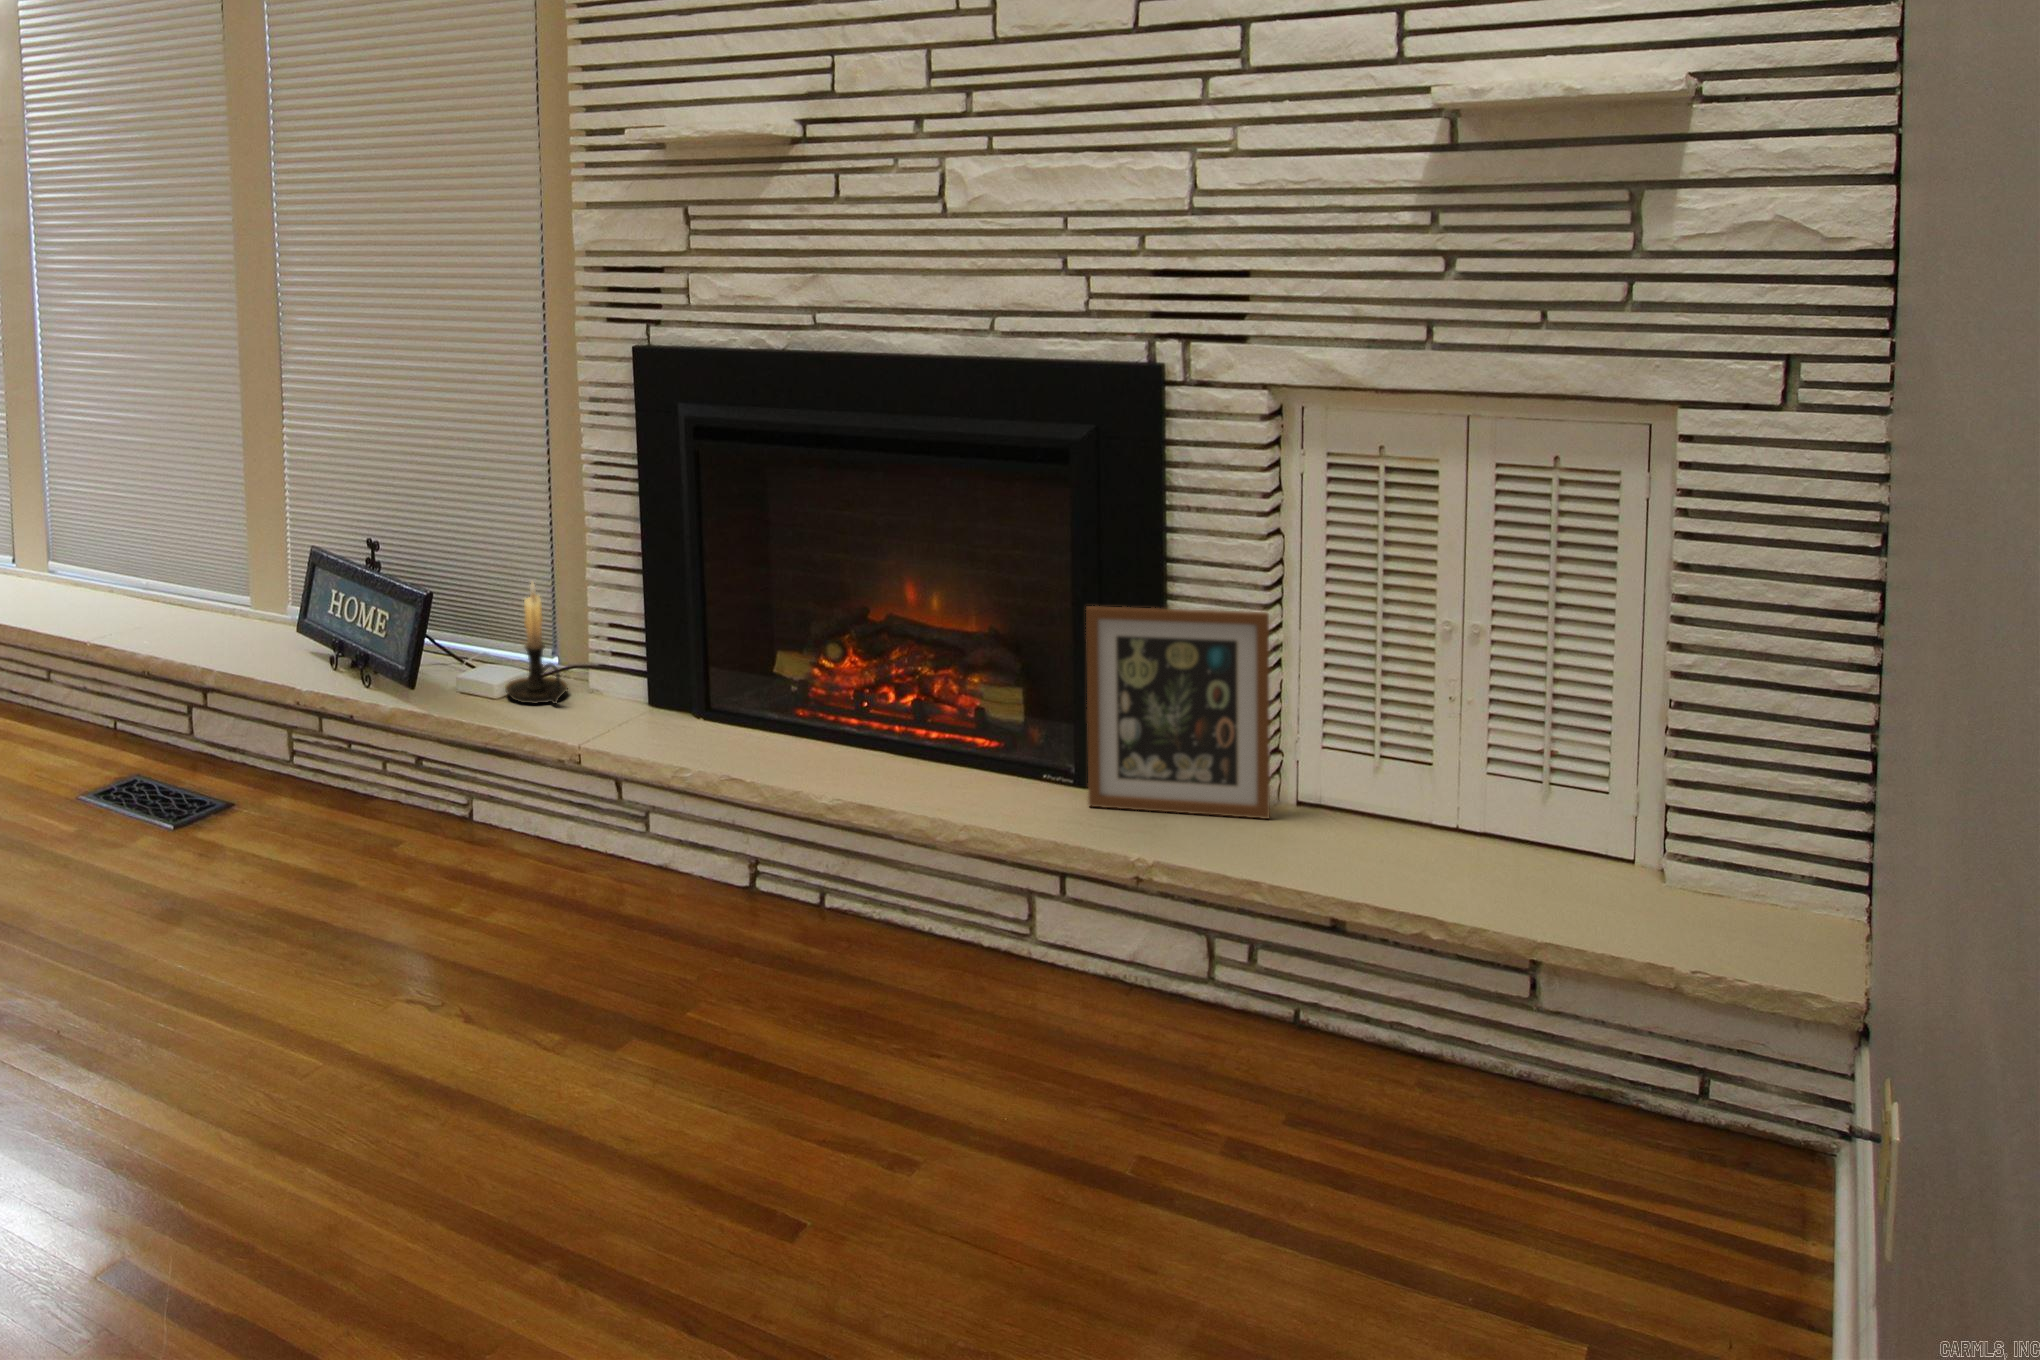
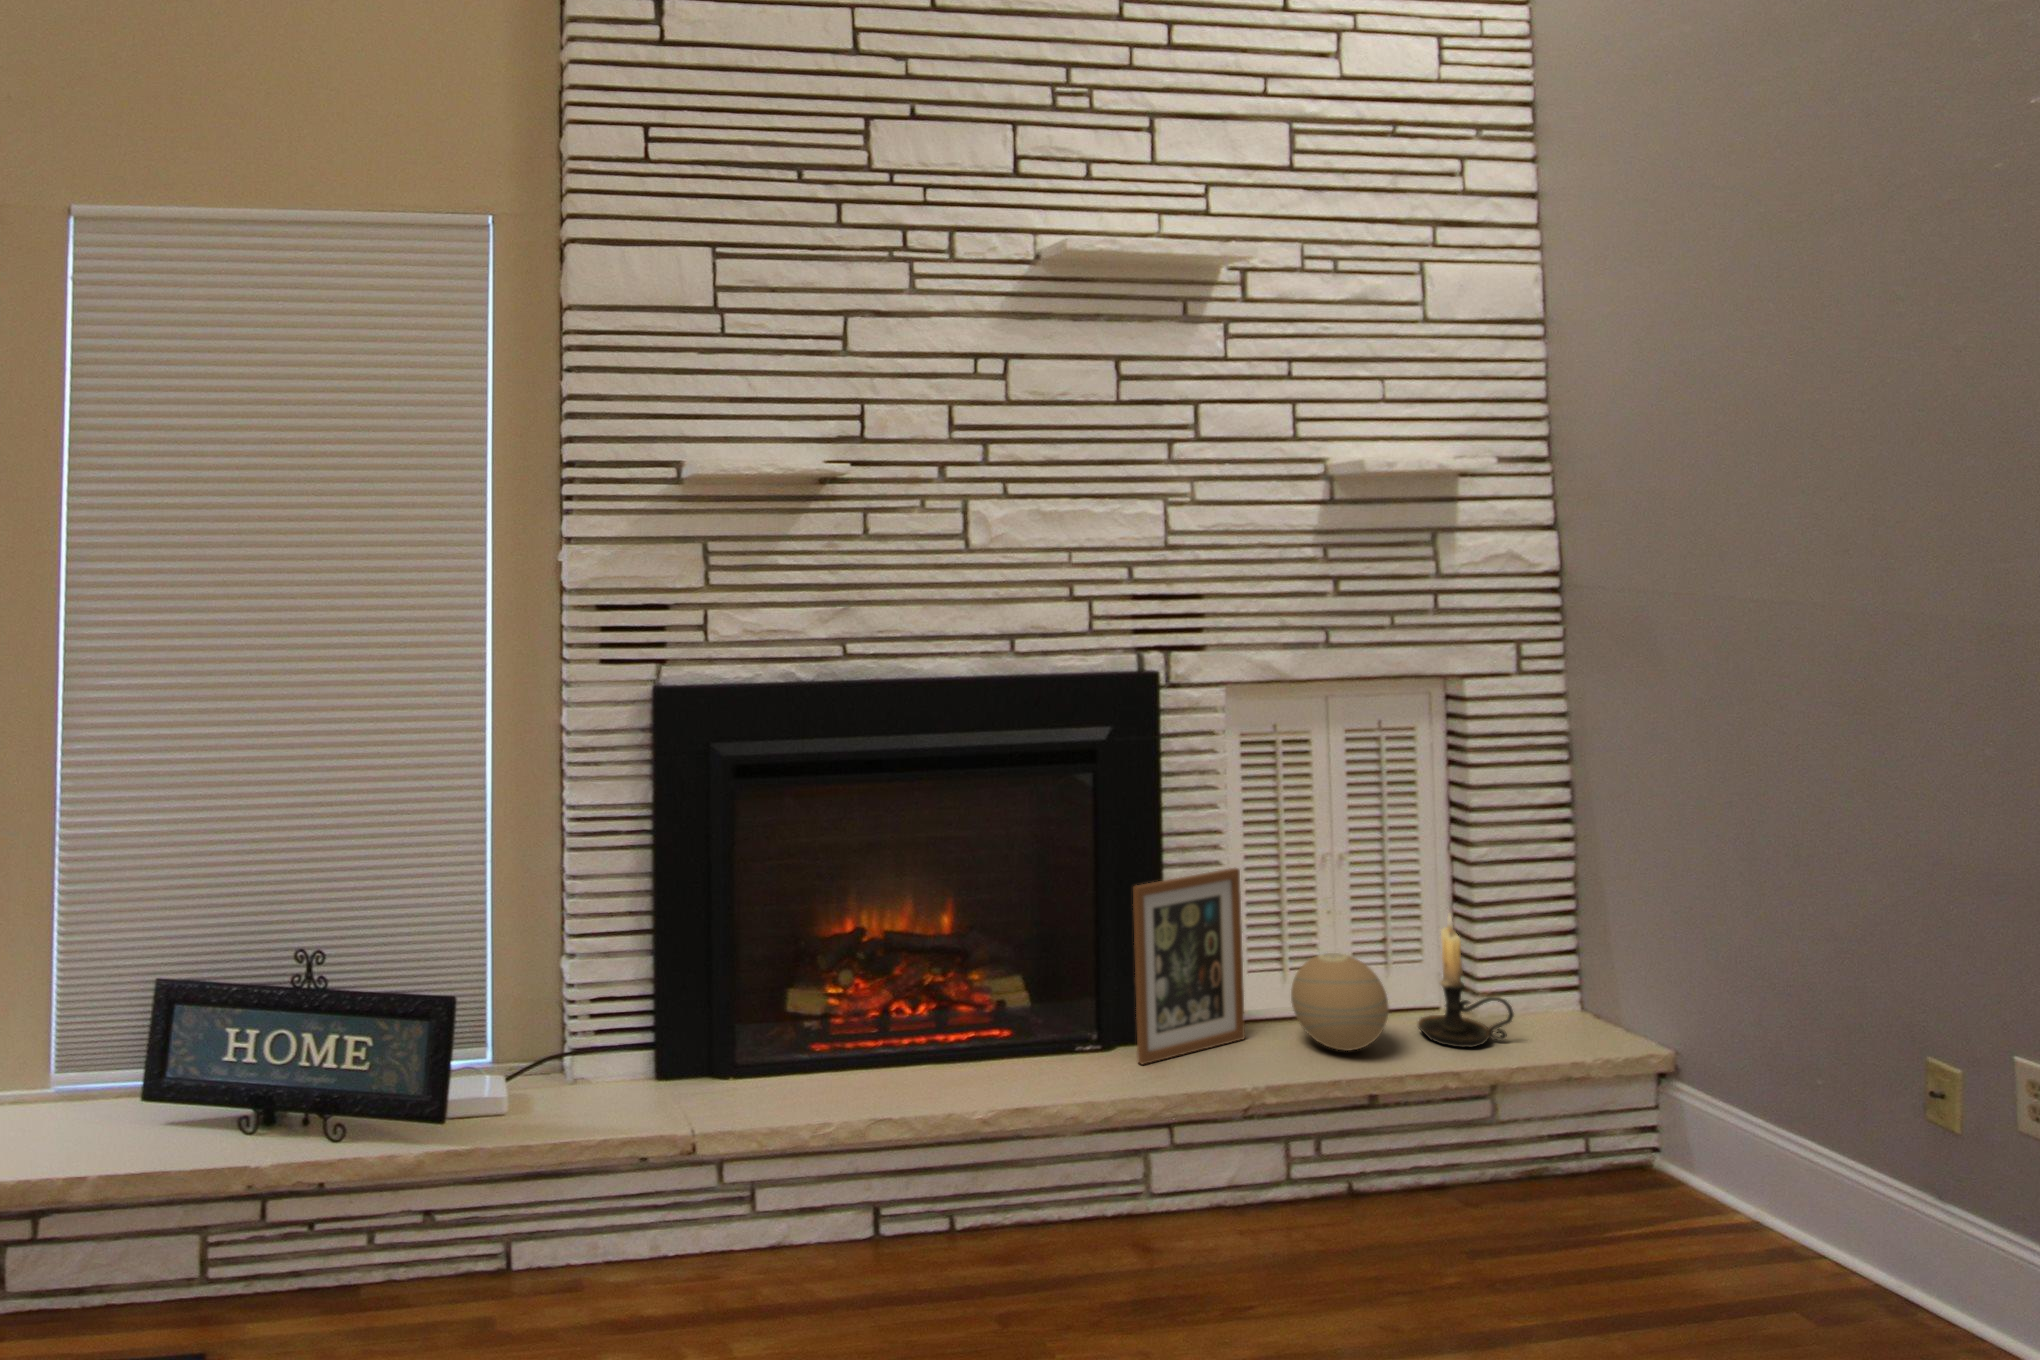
candle holder: present [505,583,568,704] -> present [1418,914,1514,1047]
decorative orb: none [1310,737,1444,860] -> present [1291,953,1389,1051]

